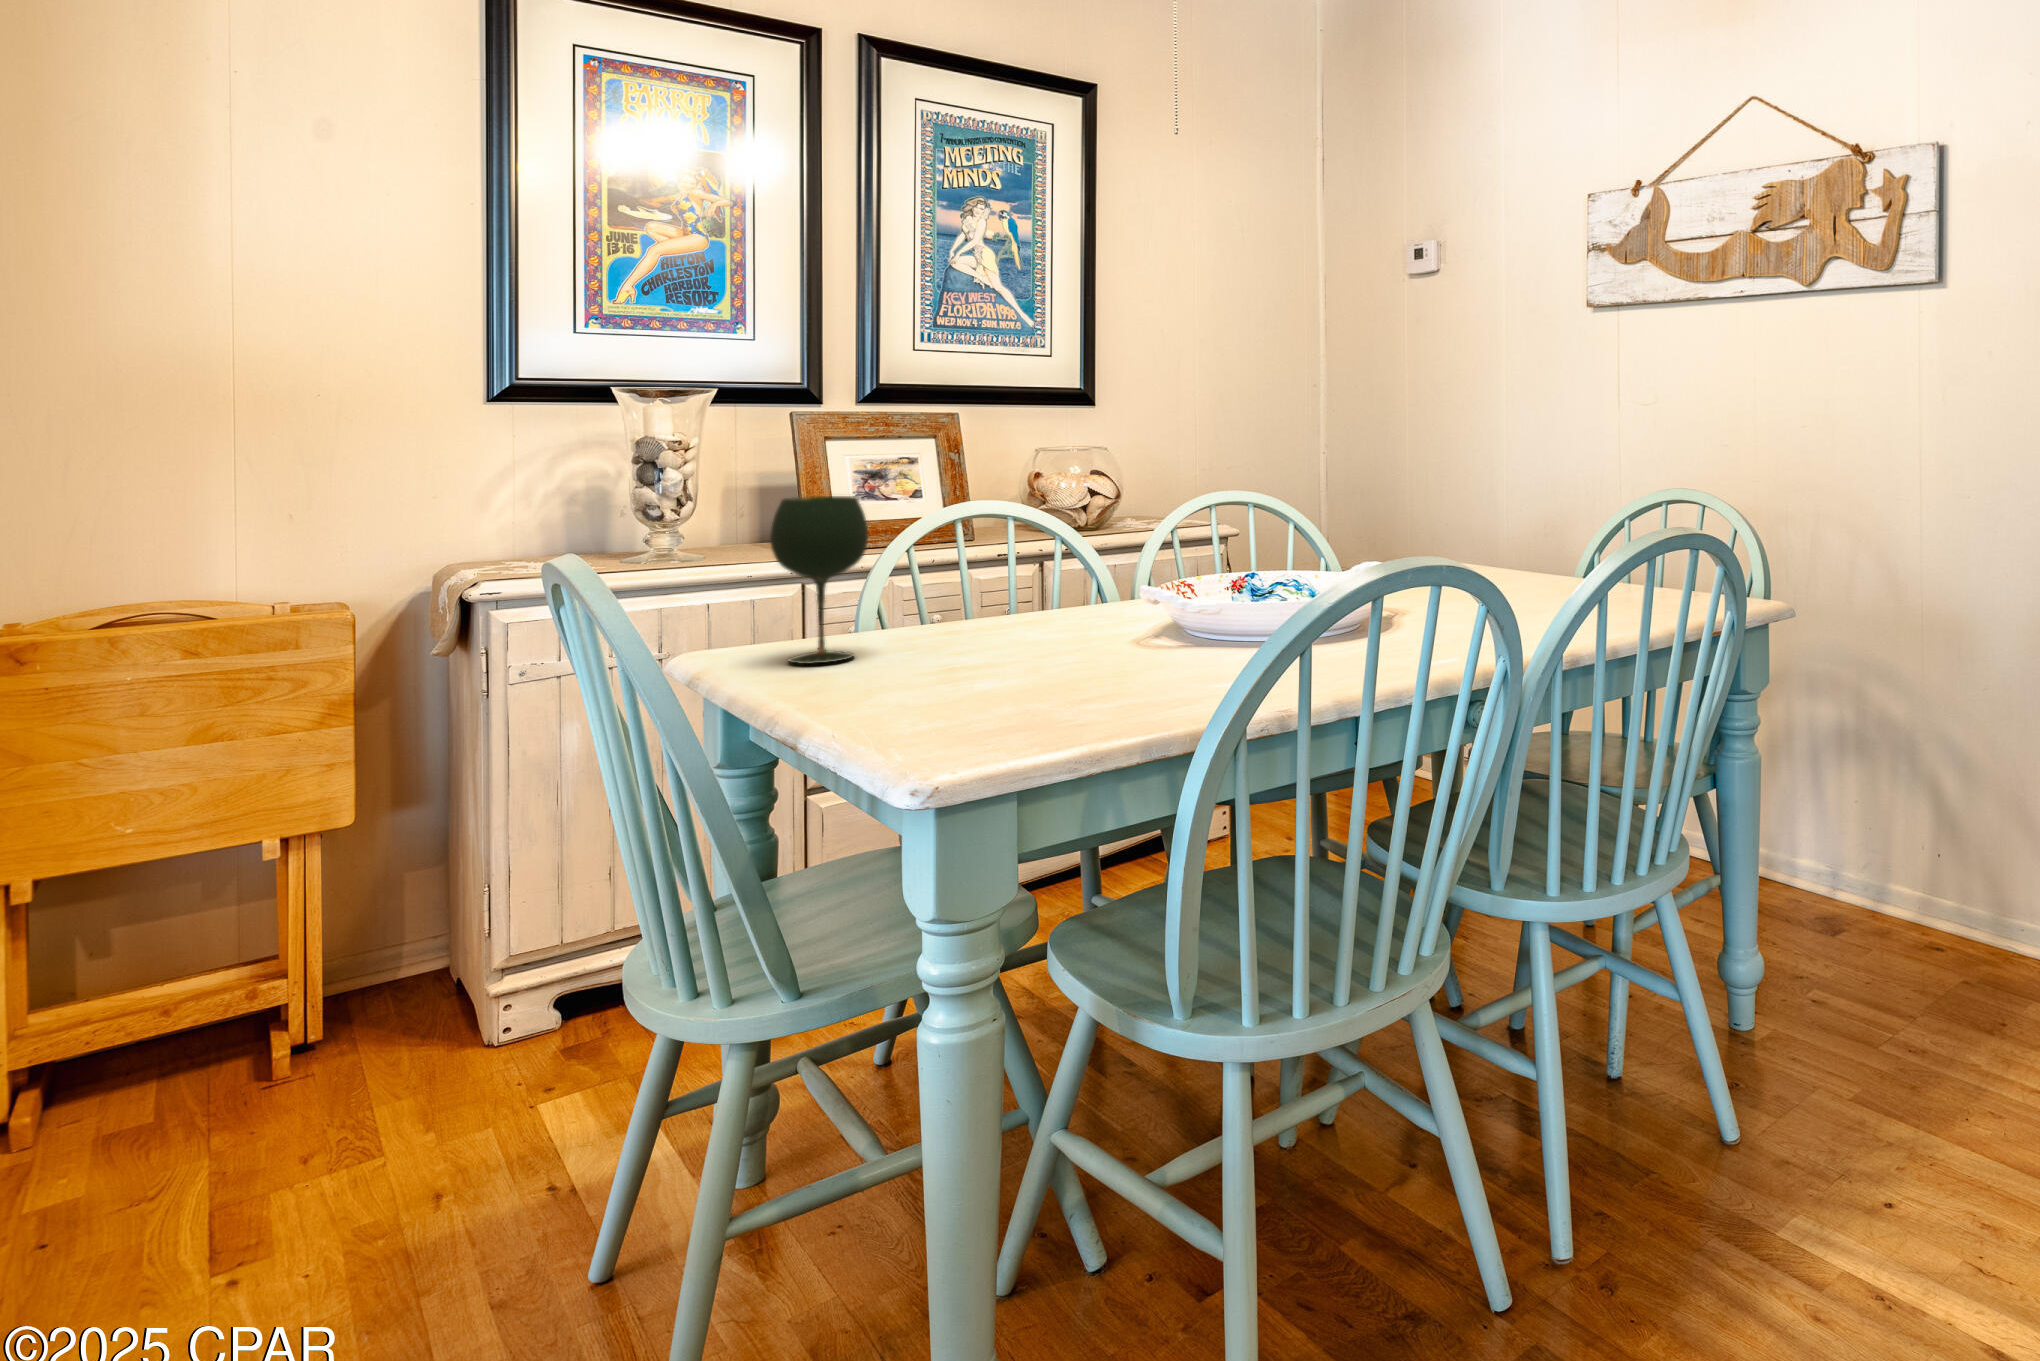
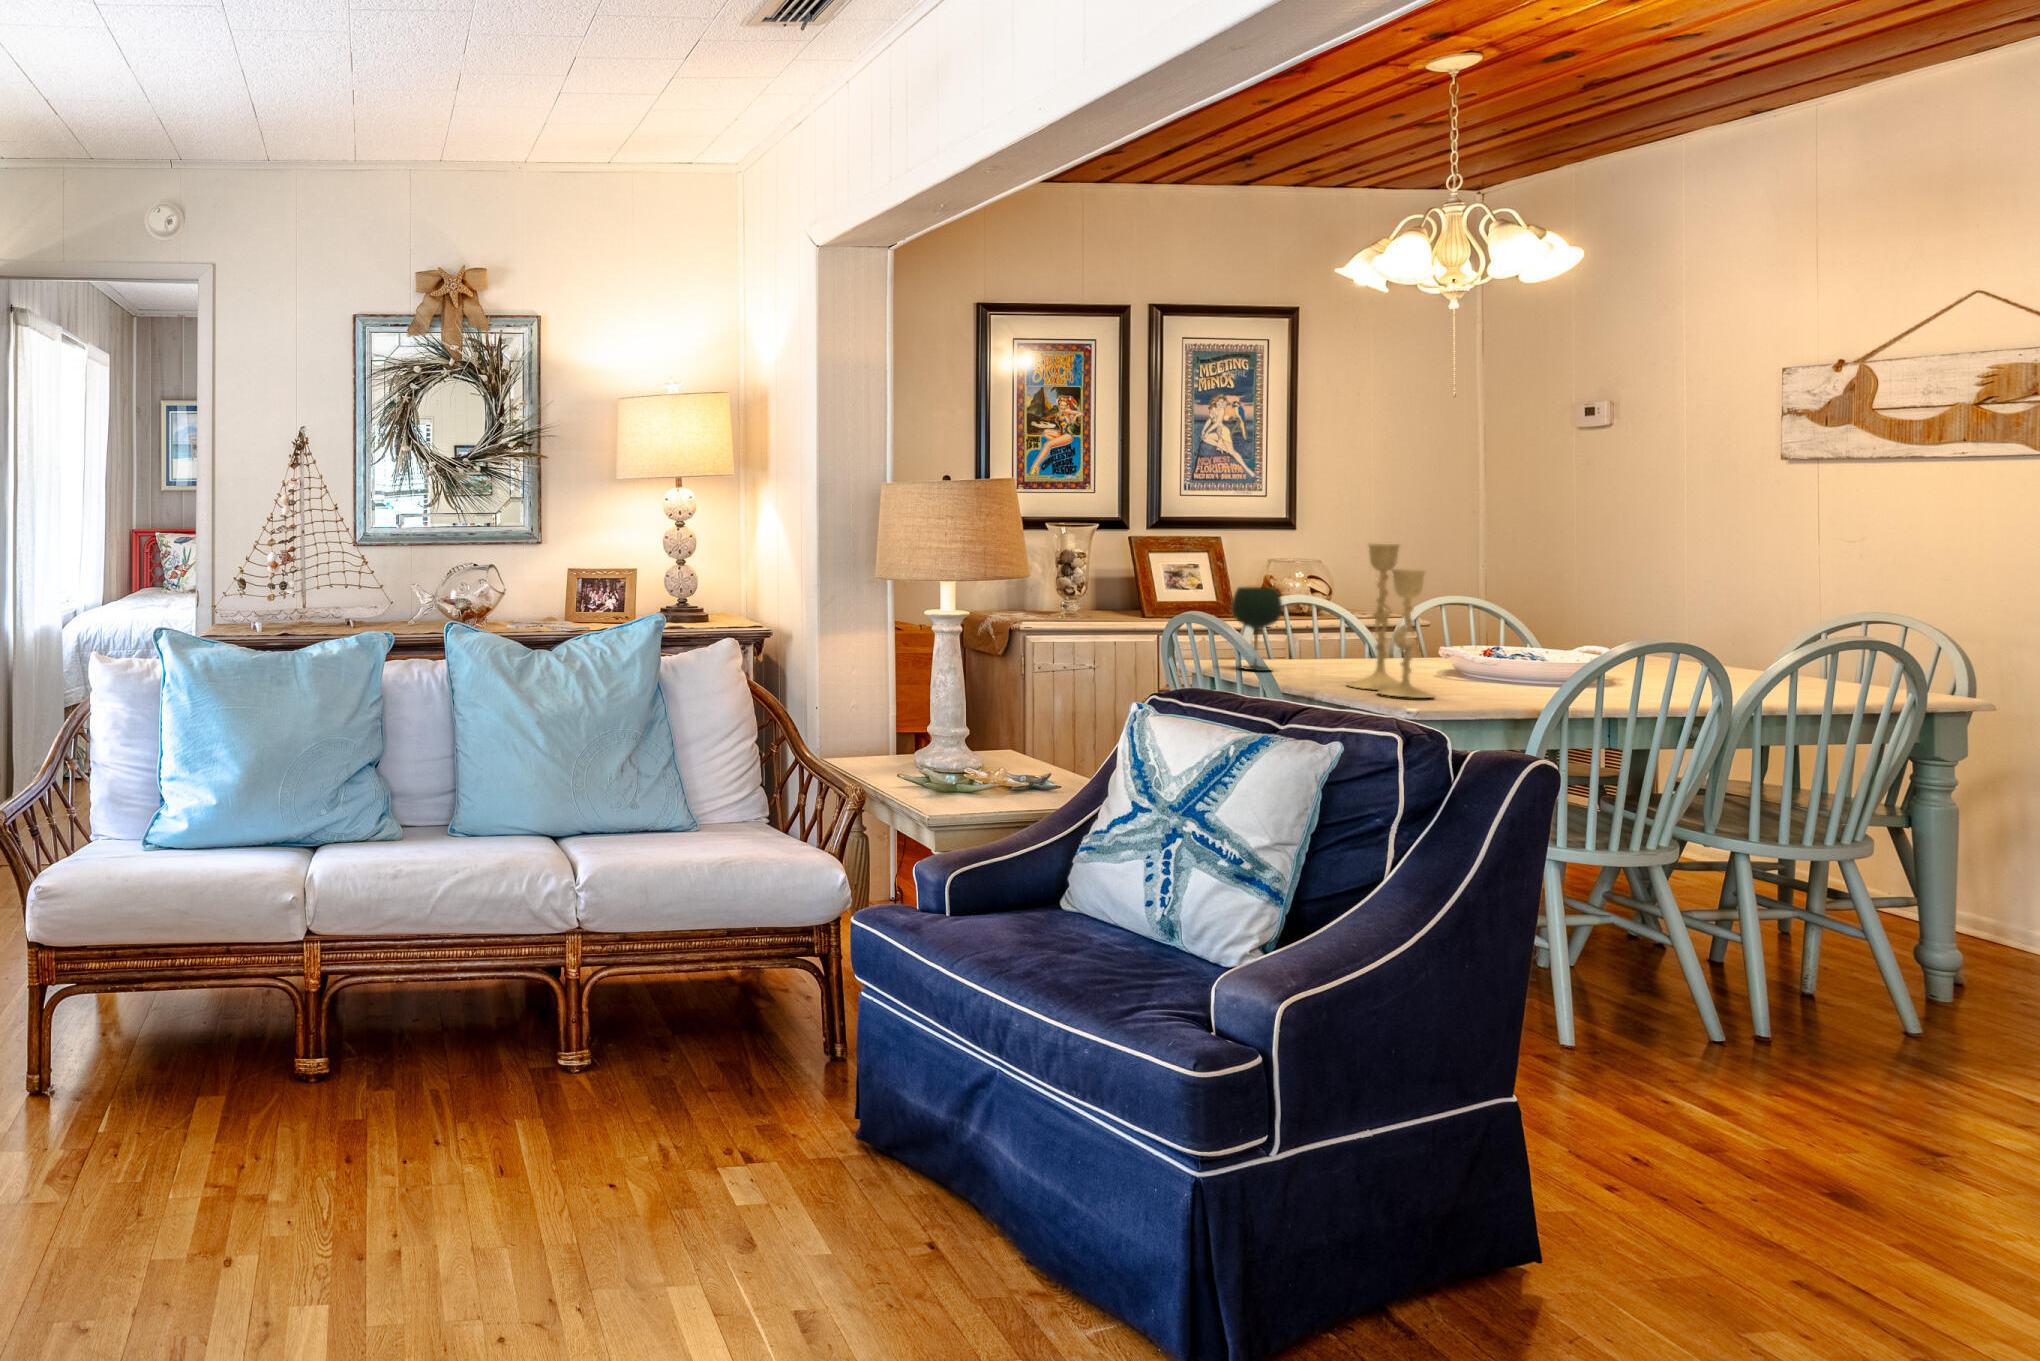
candlestick: none [930,404,1057,723] -> present [1347,543,1433,698]

